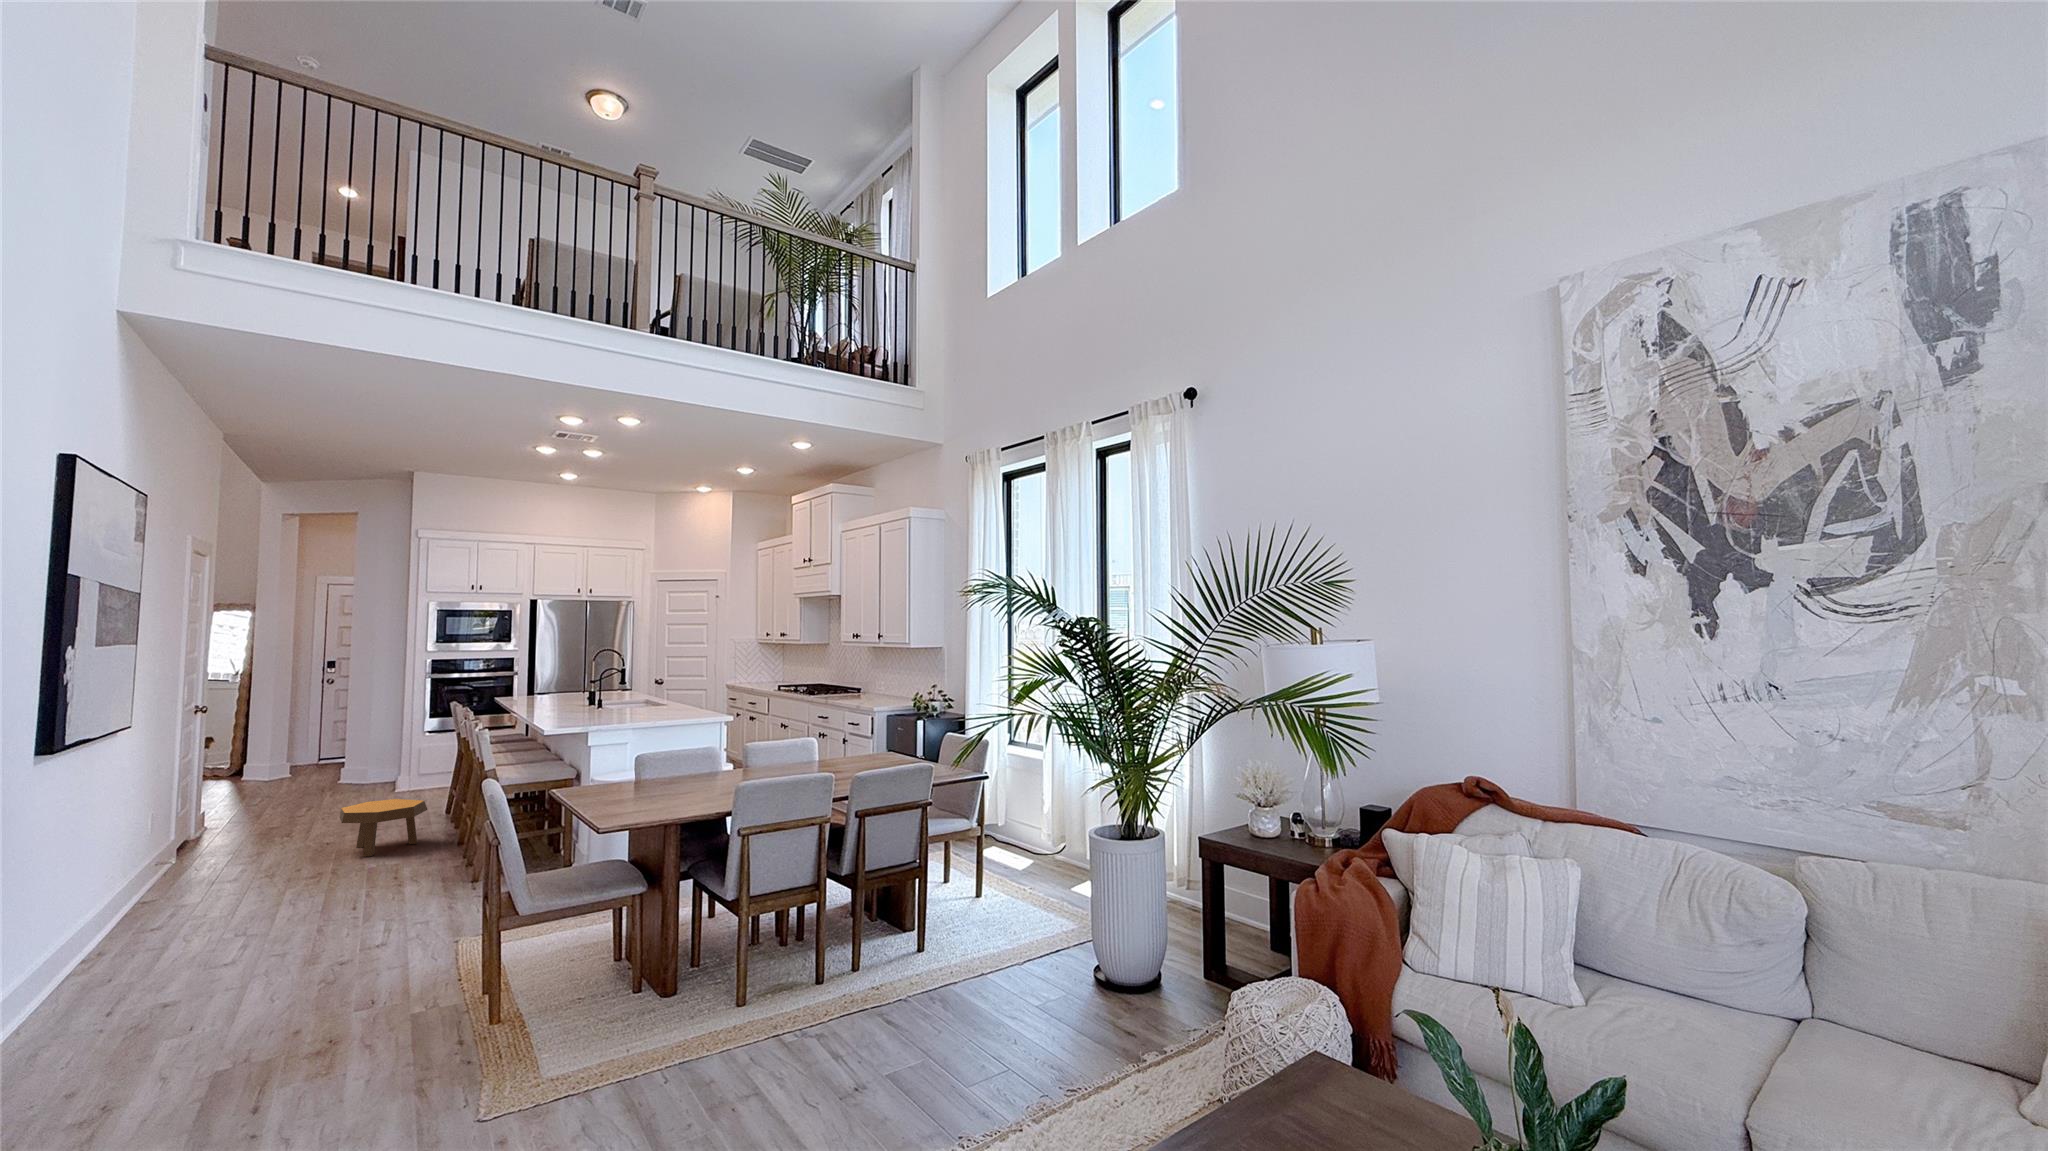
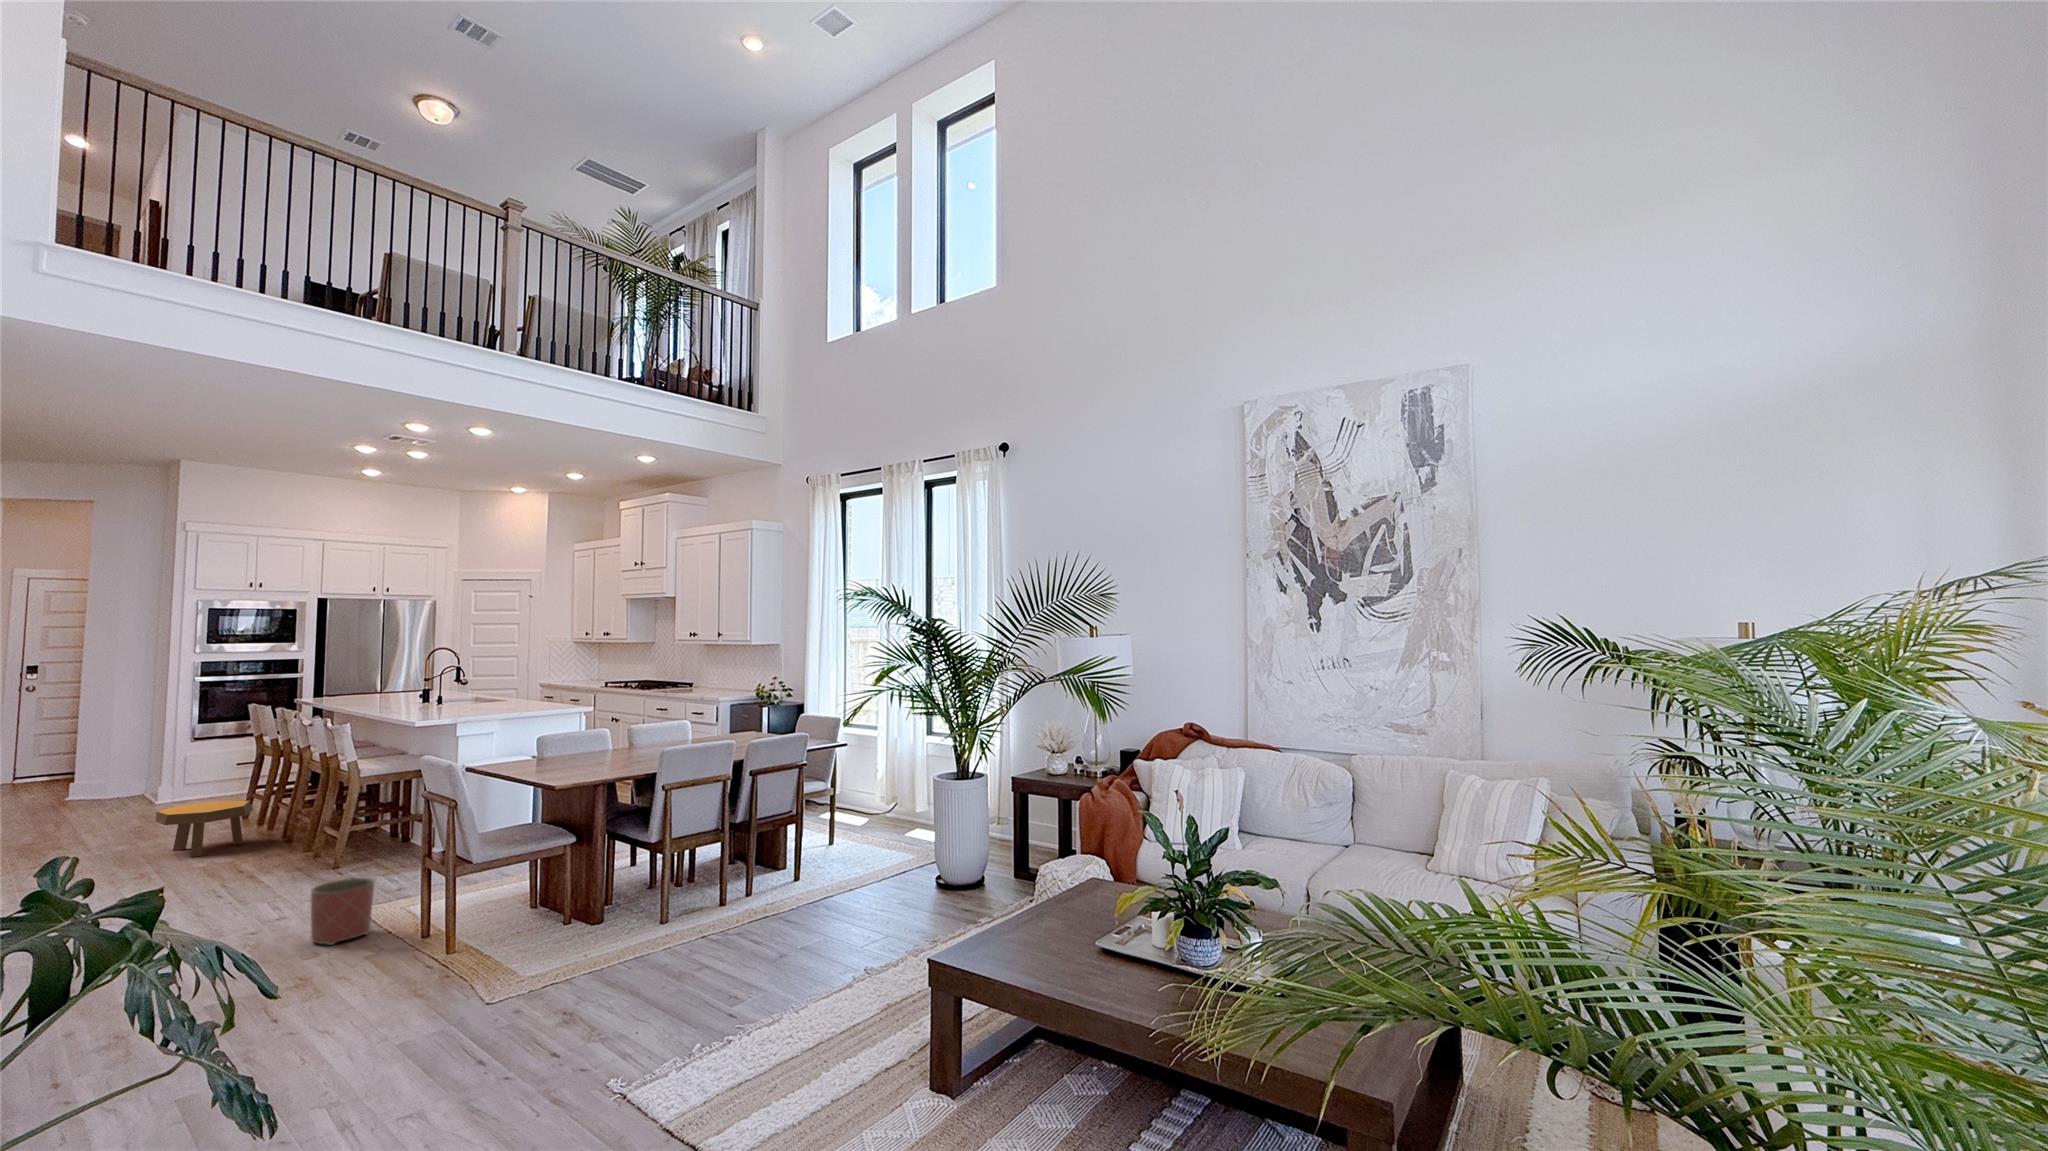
planter: none [369,914,440,995] -> present [311,878,374,945]

